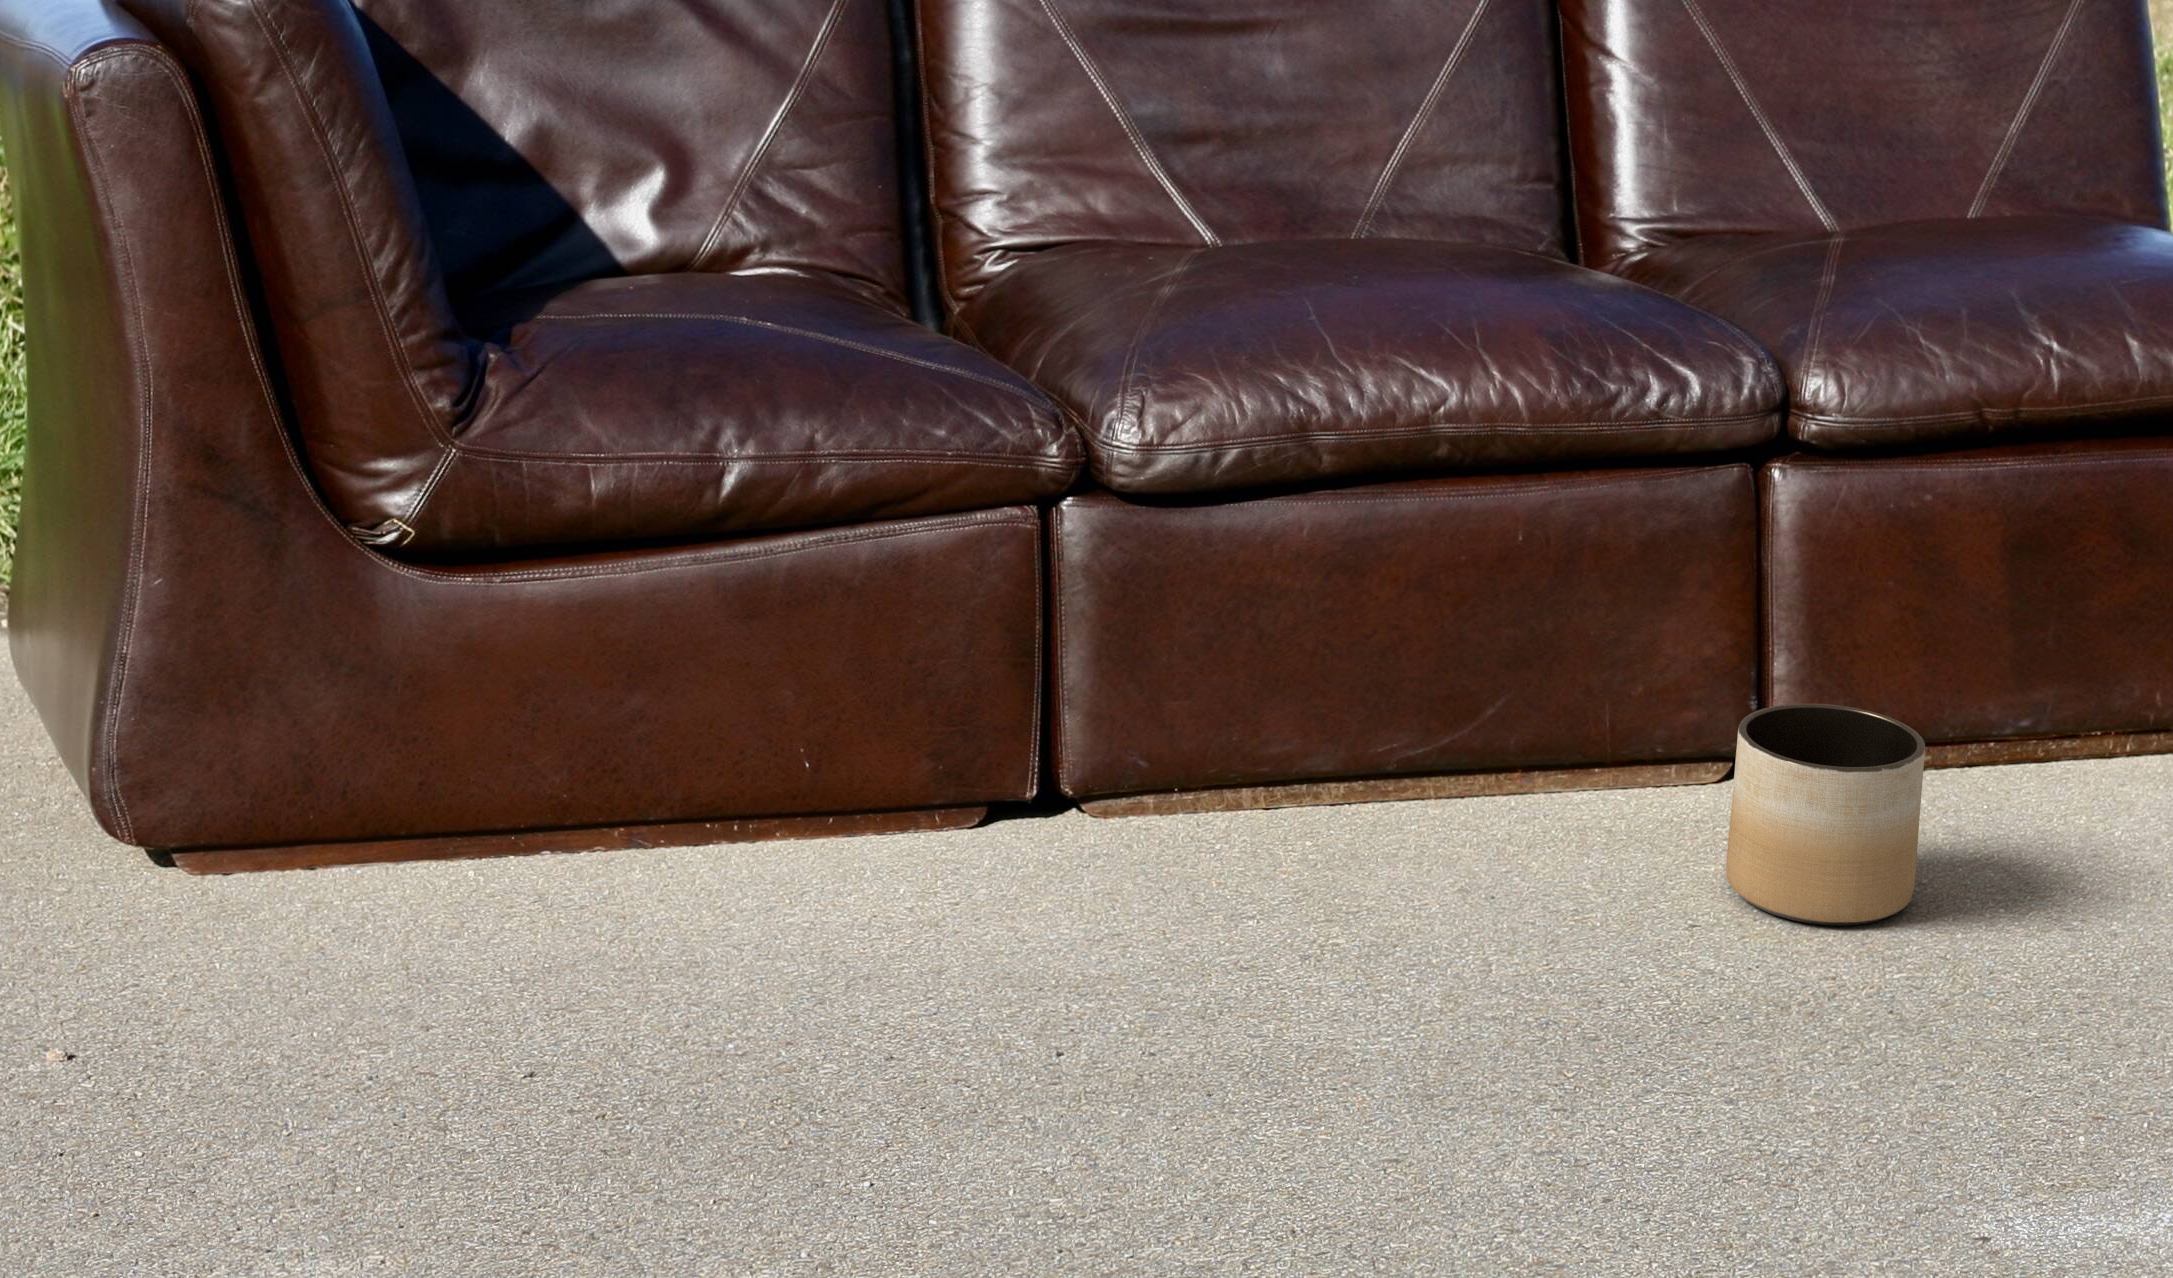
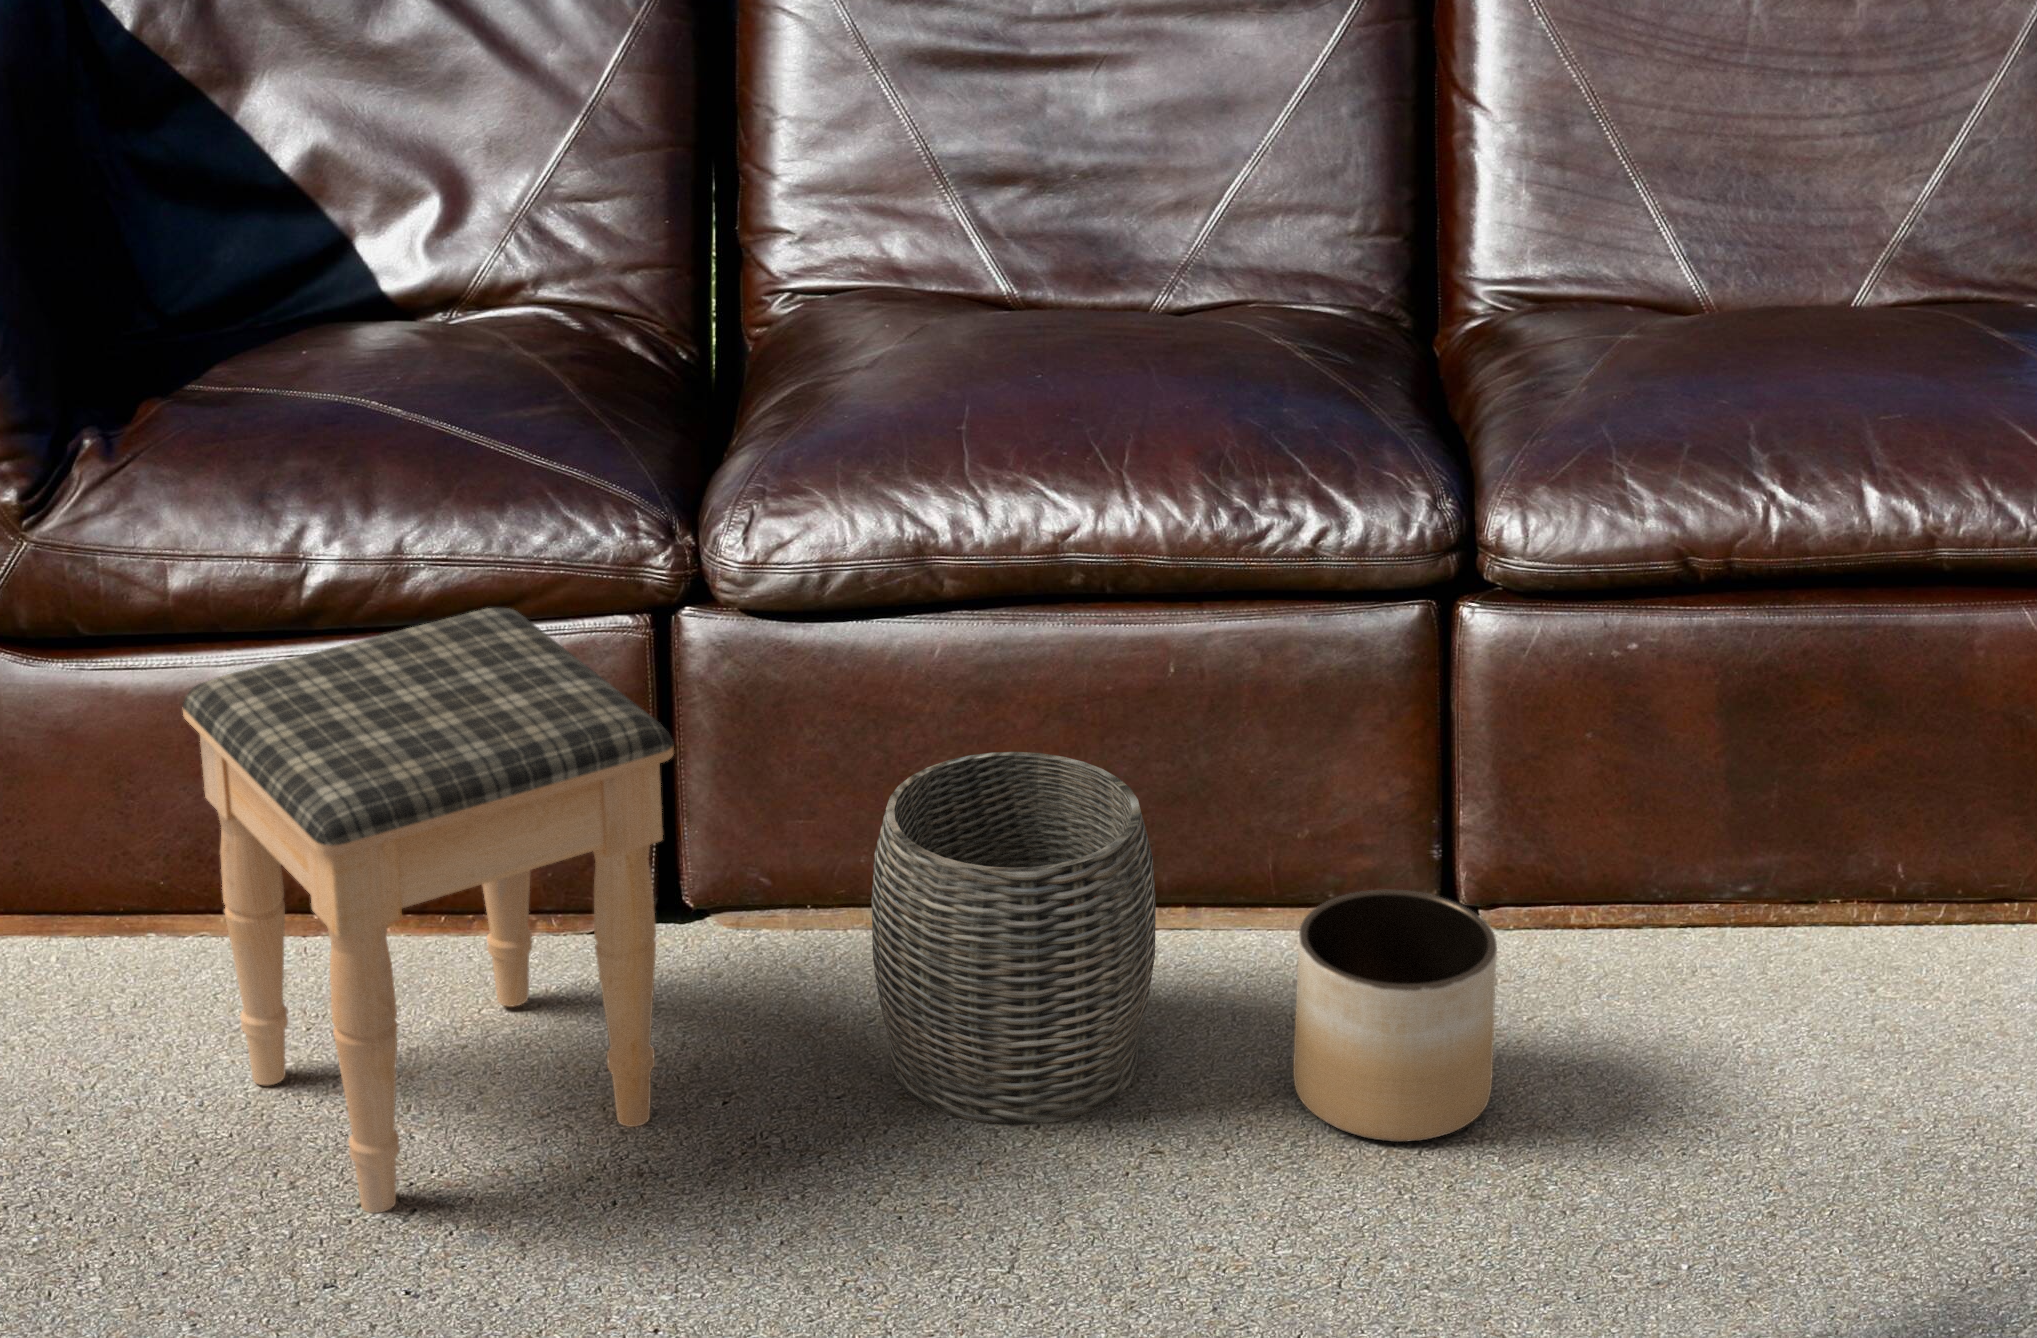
footstool: none [685,473,1201,1056] -> present [183,608,674,1213]
woven basket: none [1329,599,1604,942] -> present [872,752,1156,1125]

